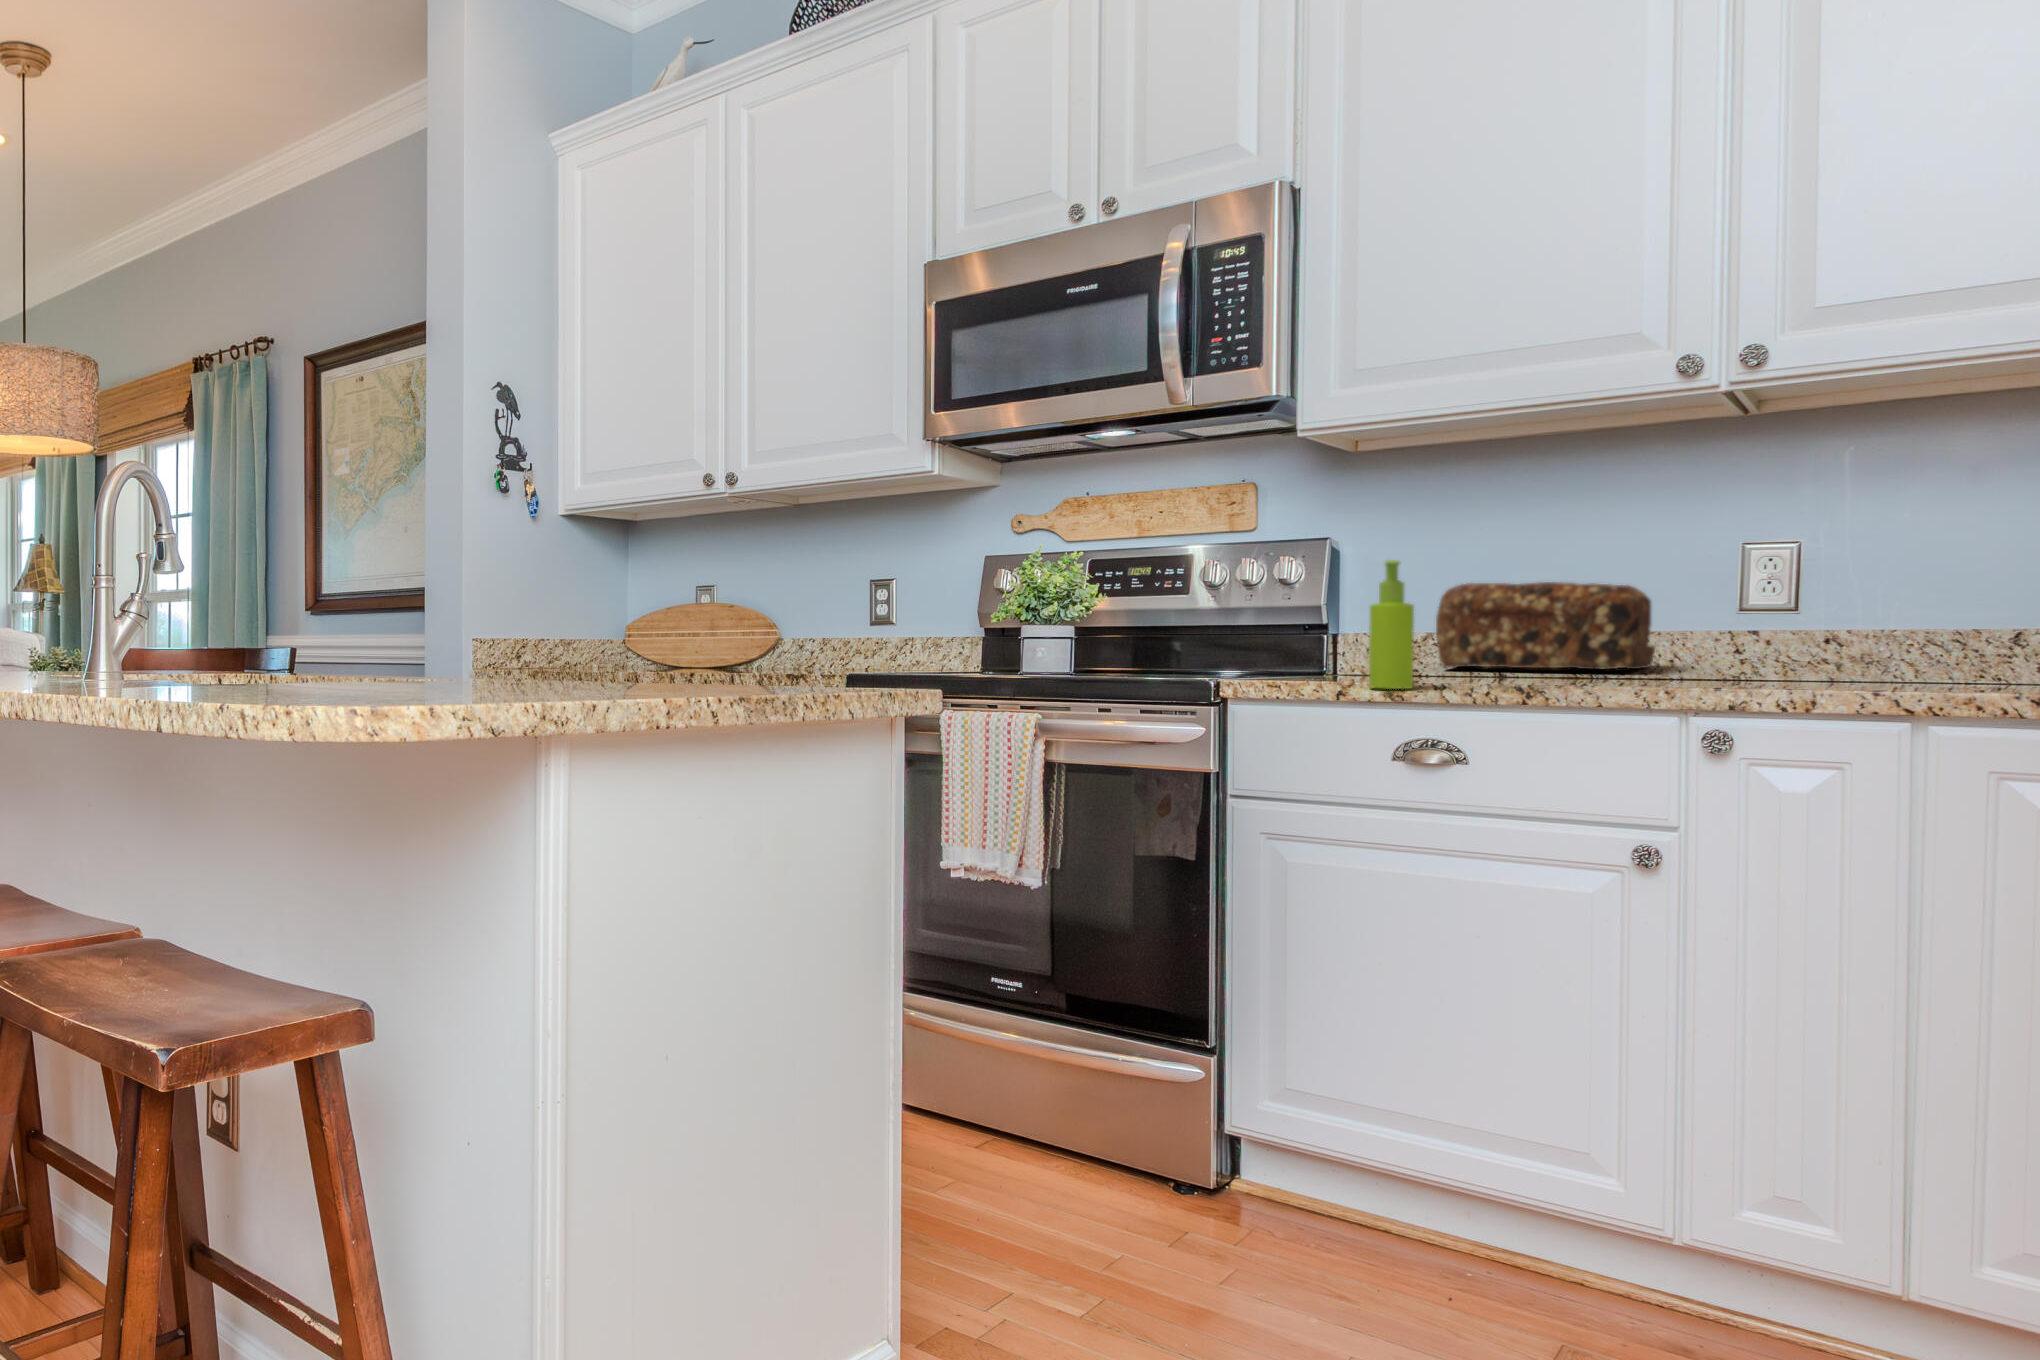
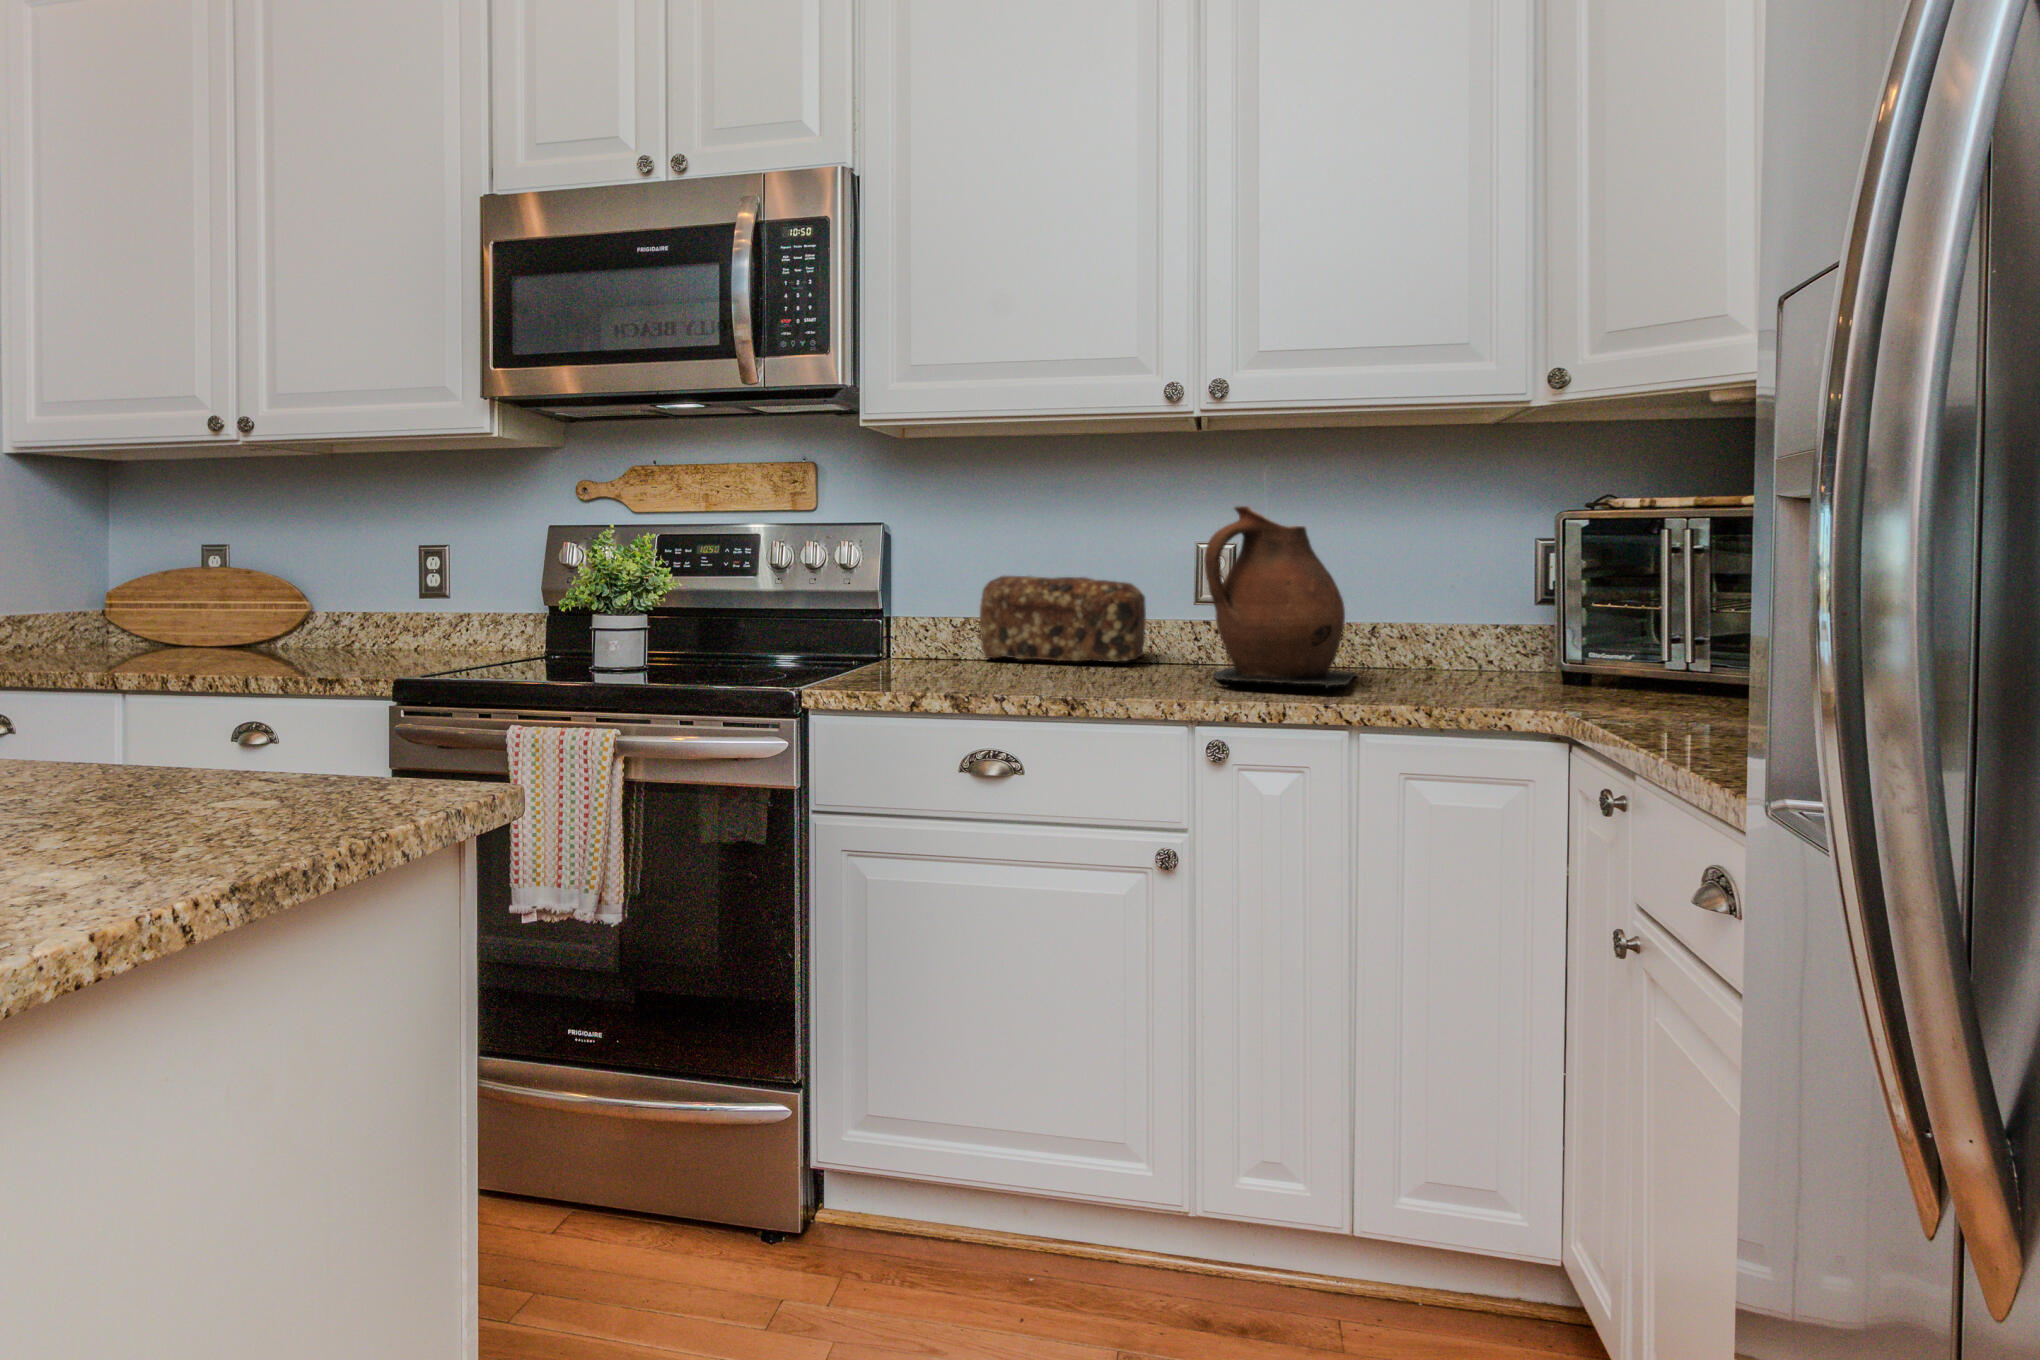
ceramic pitcher: none [1718,485,1955,685] -> present [1205,506,1356,688]
soap dispenser: present [1369,560,1414,689] -> none [936,567,973,696]

